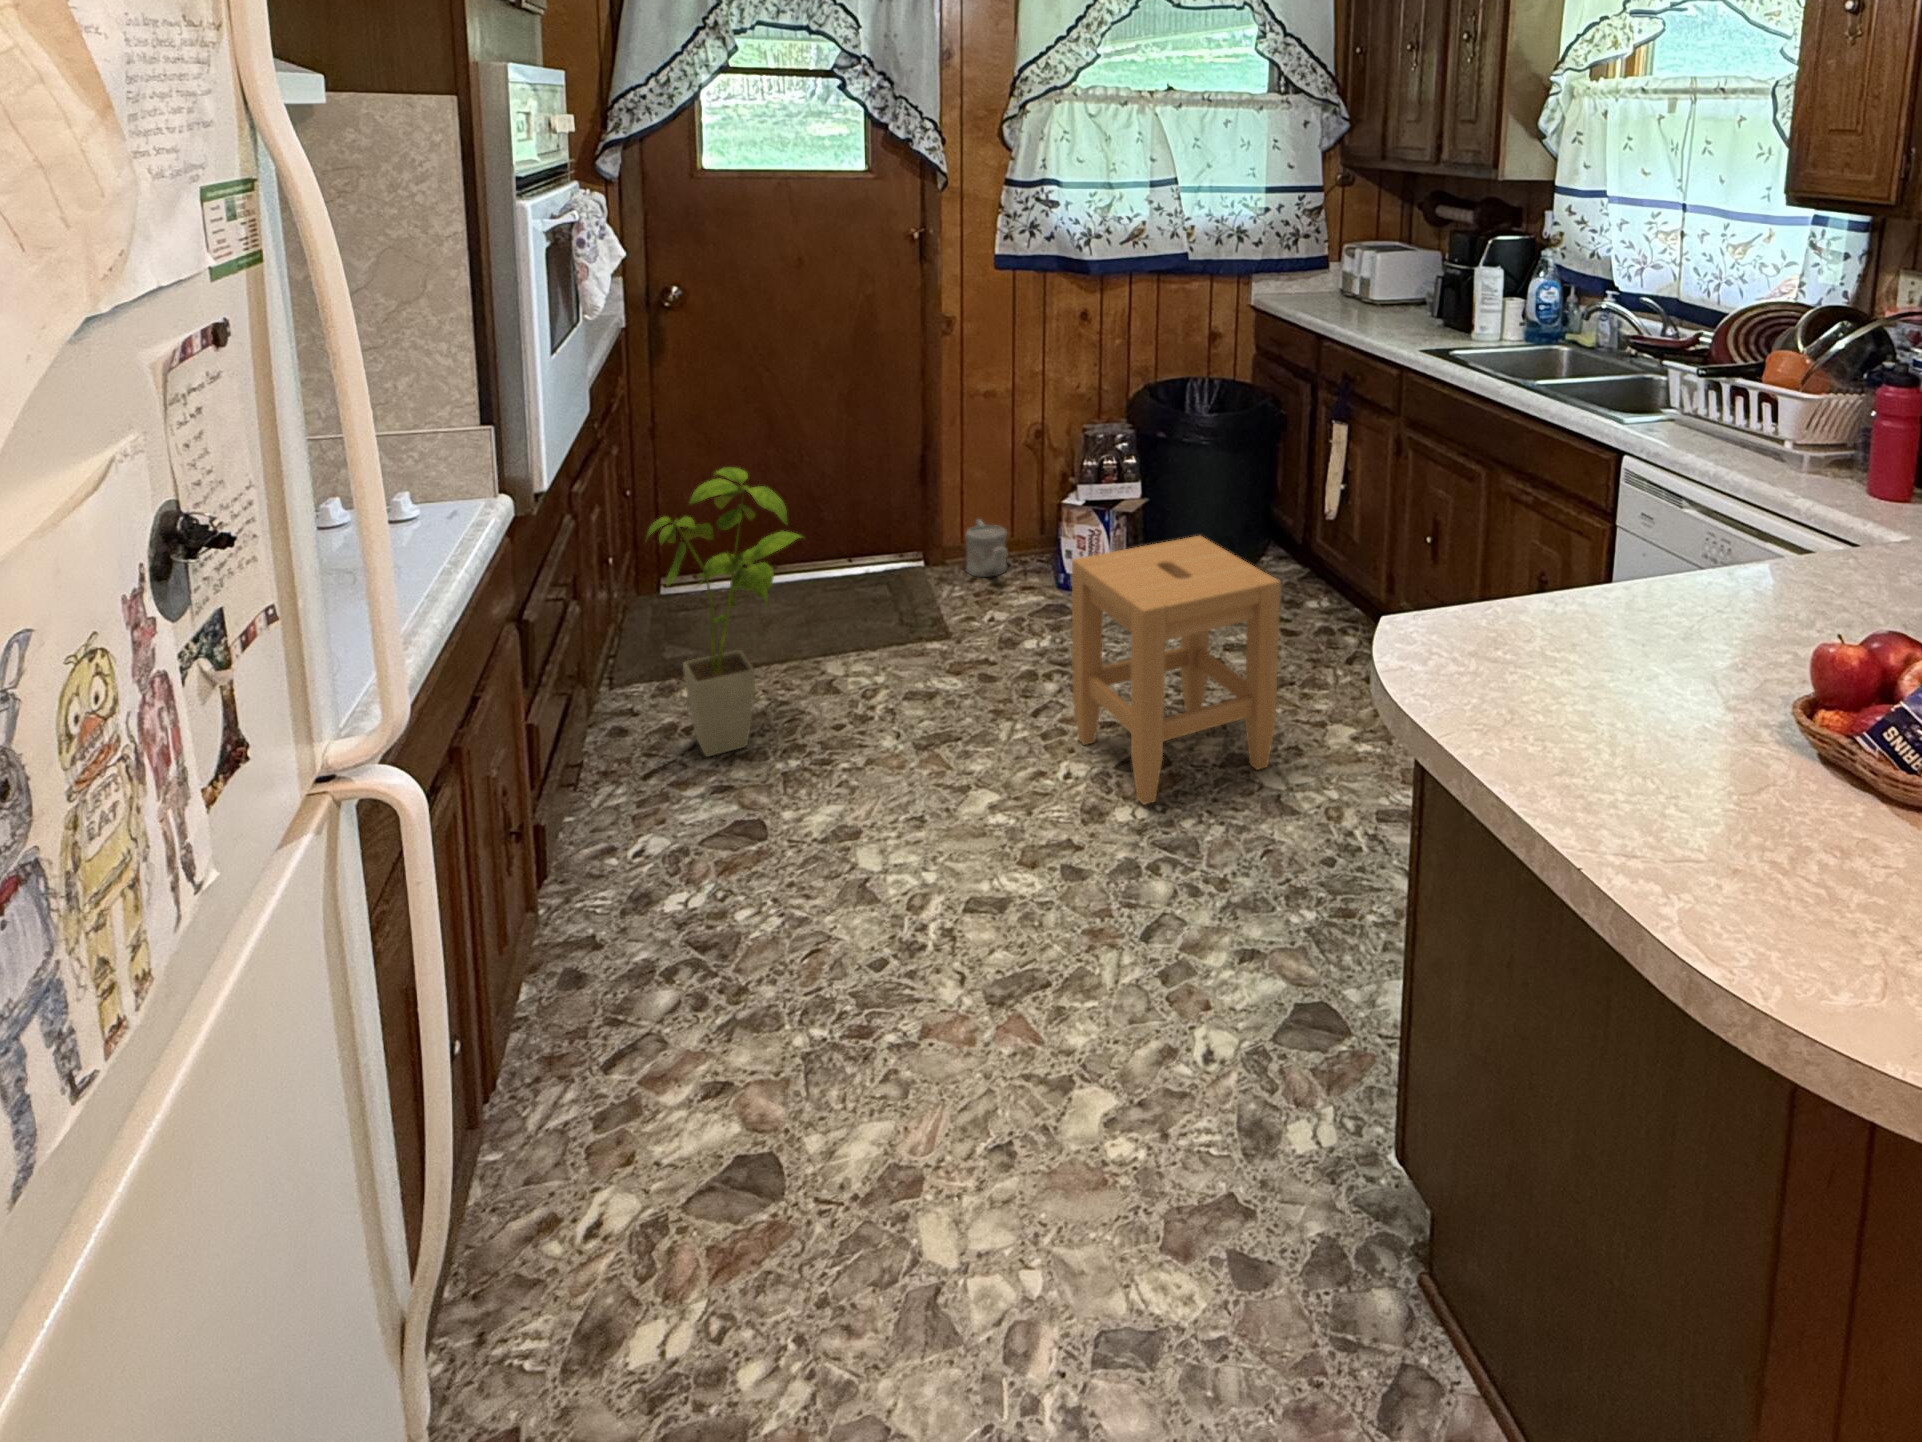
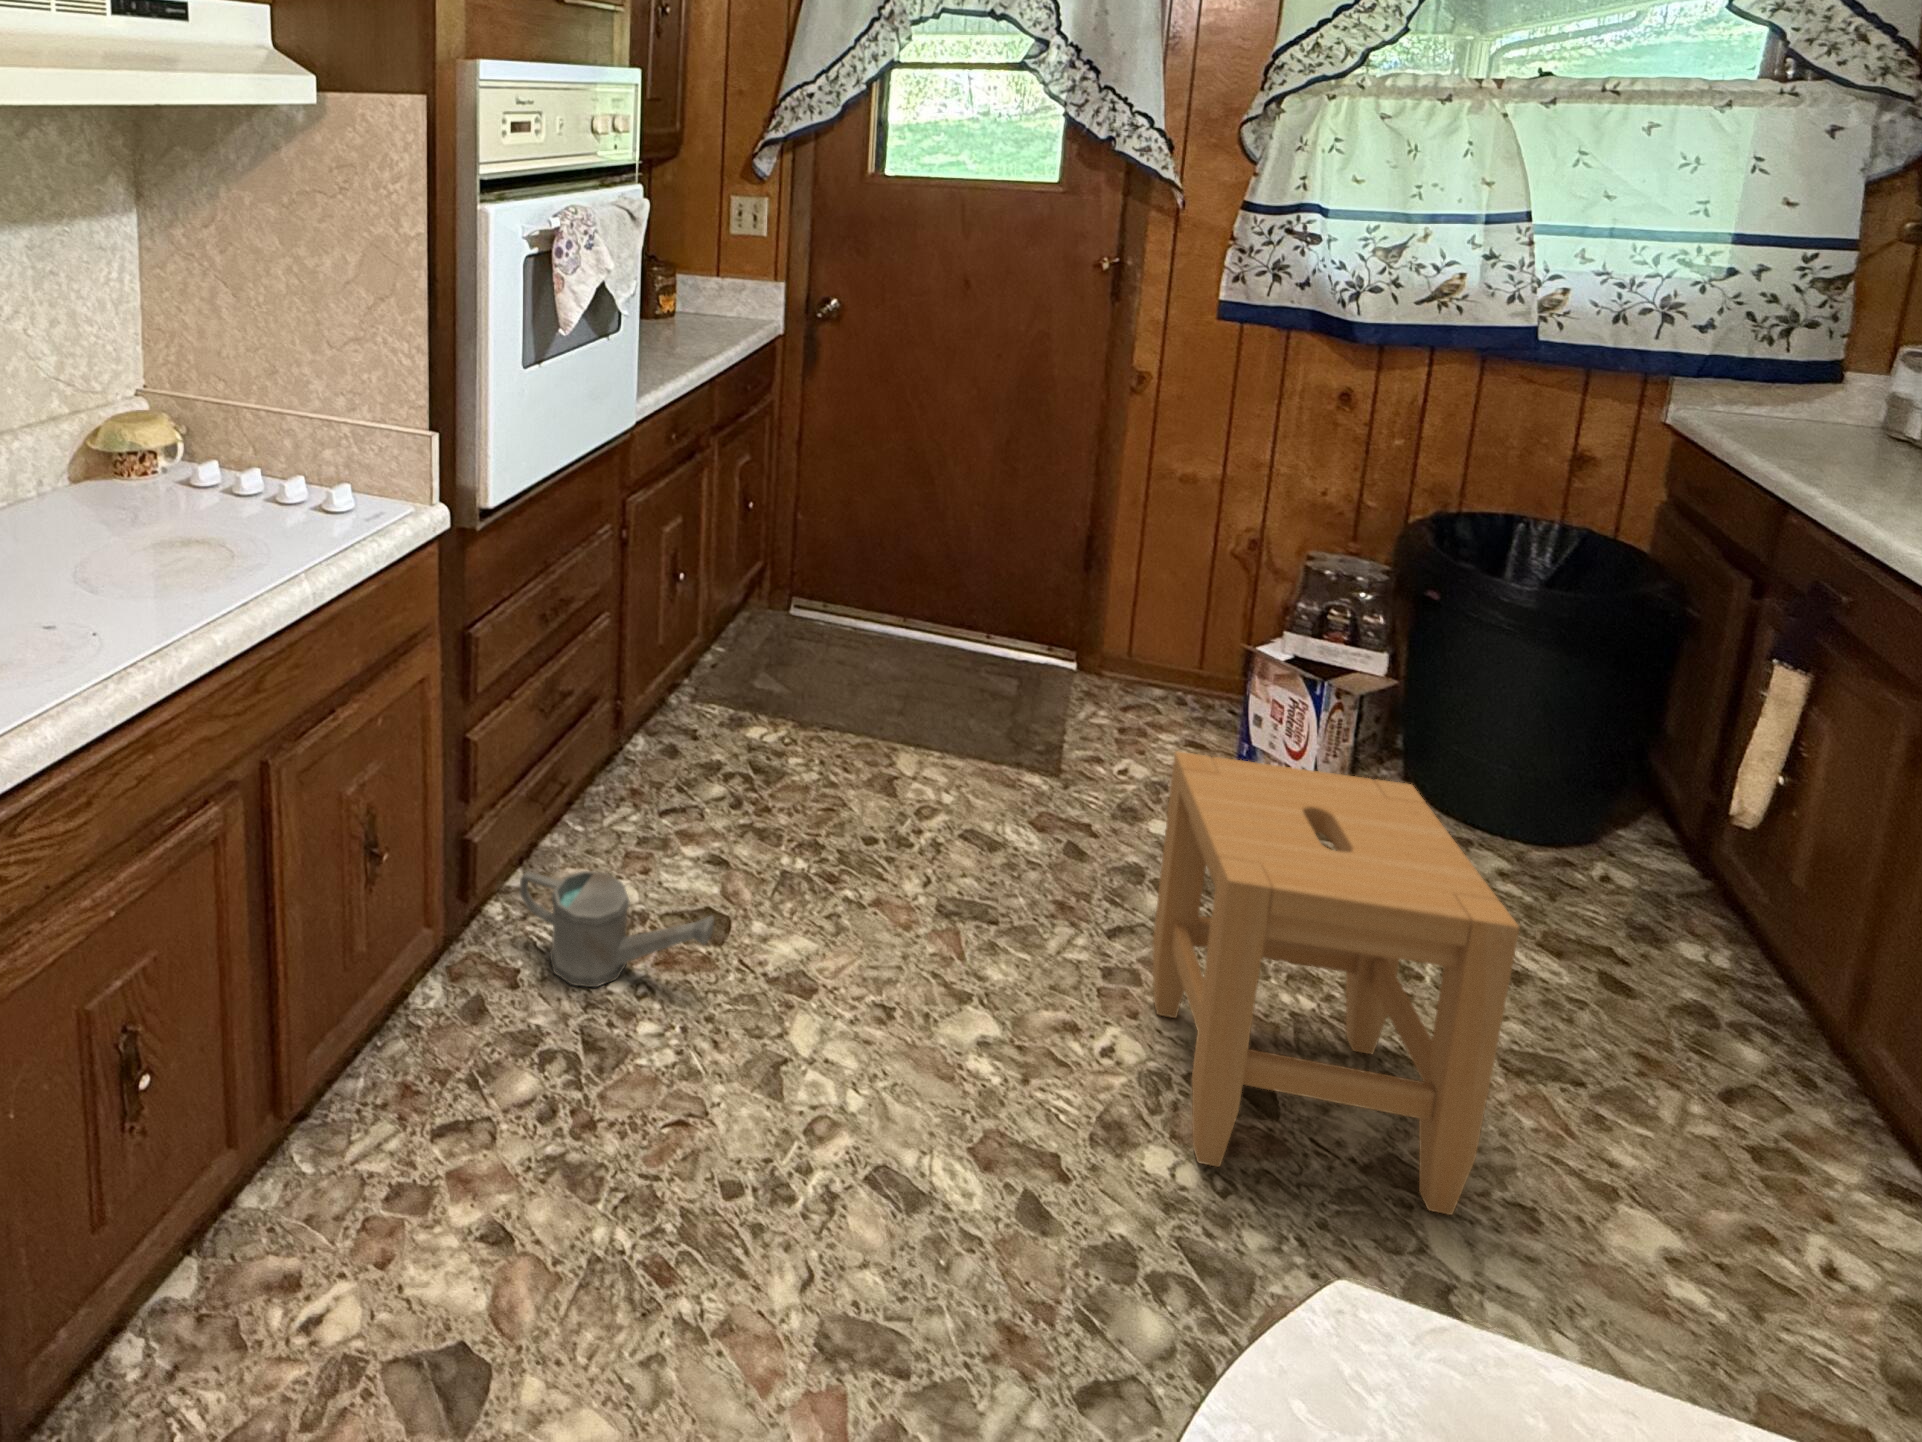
house plant: present [646,468,801,756] -> none [703,508,875,820]
watering can: present [965,519,1008,577] -> present [520,871,714,987]

